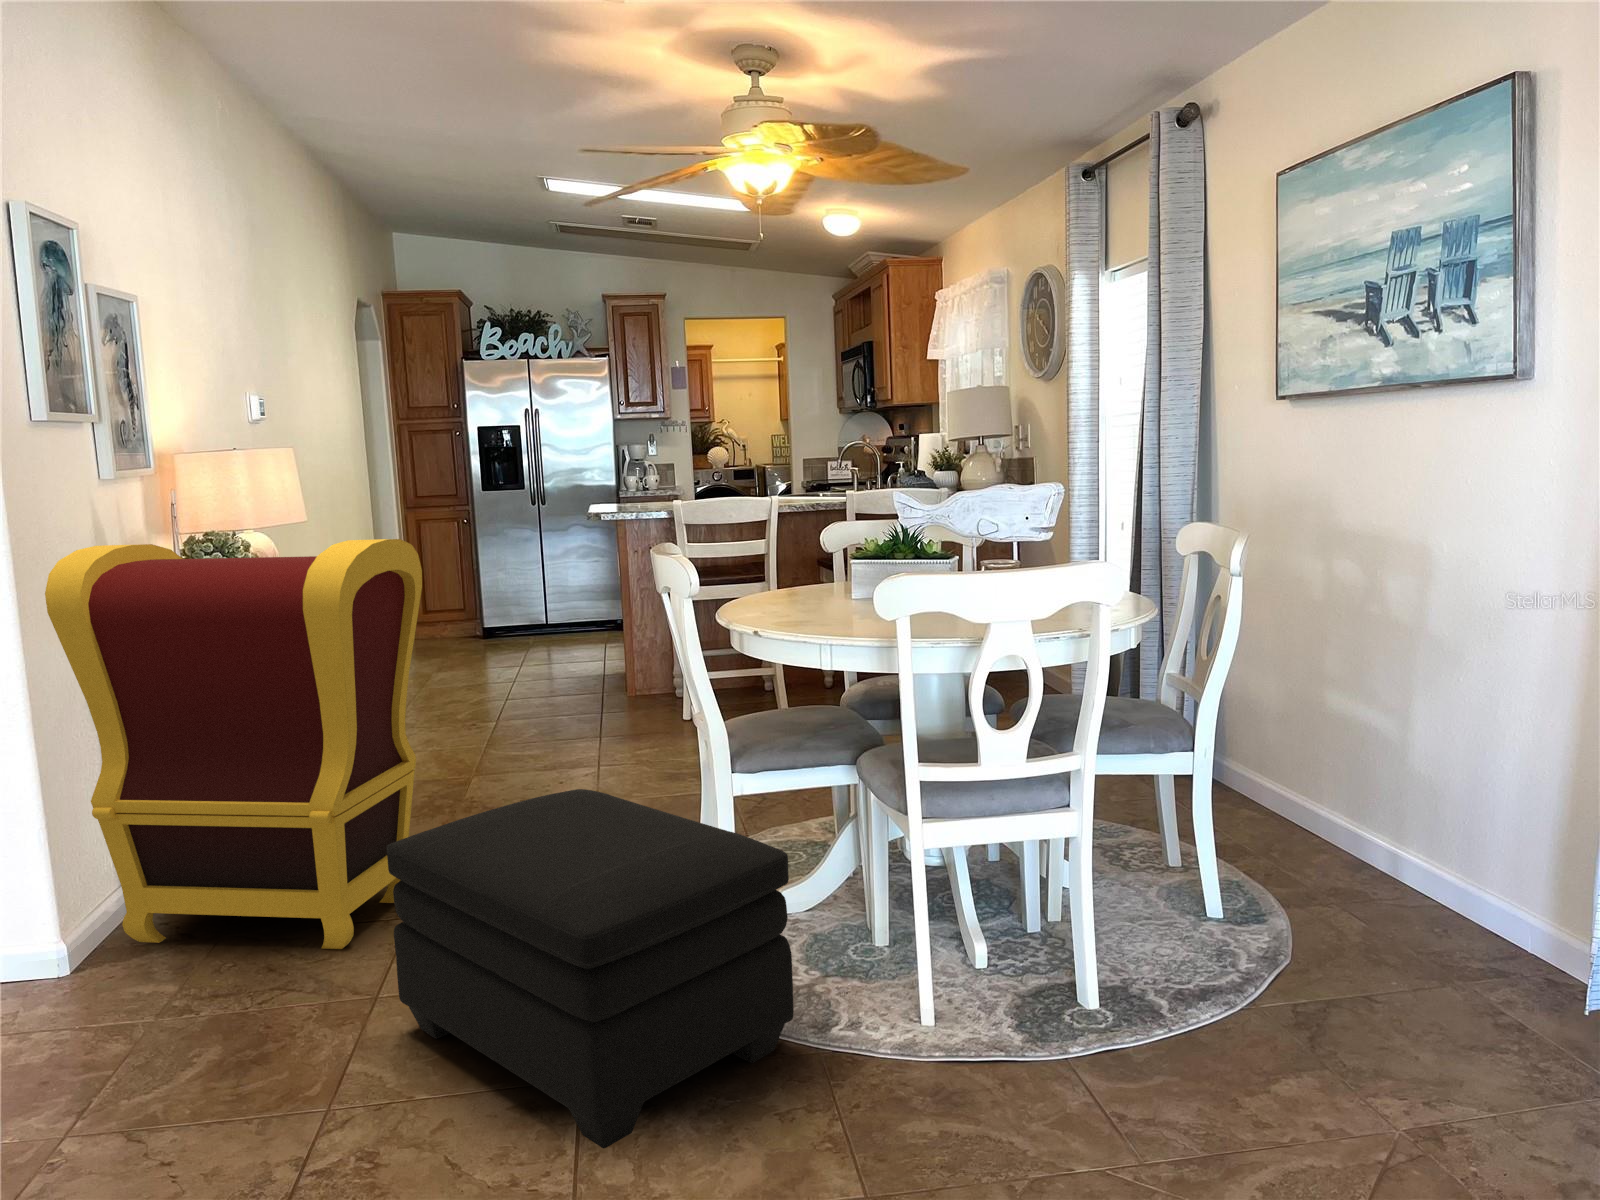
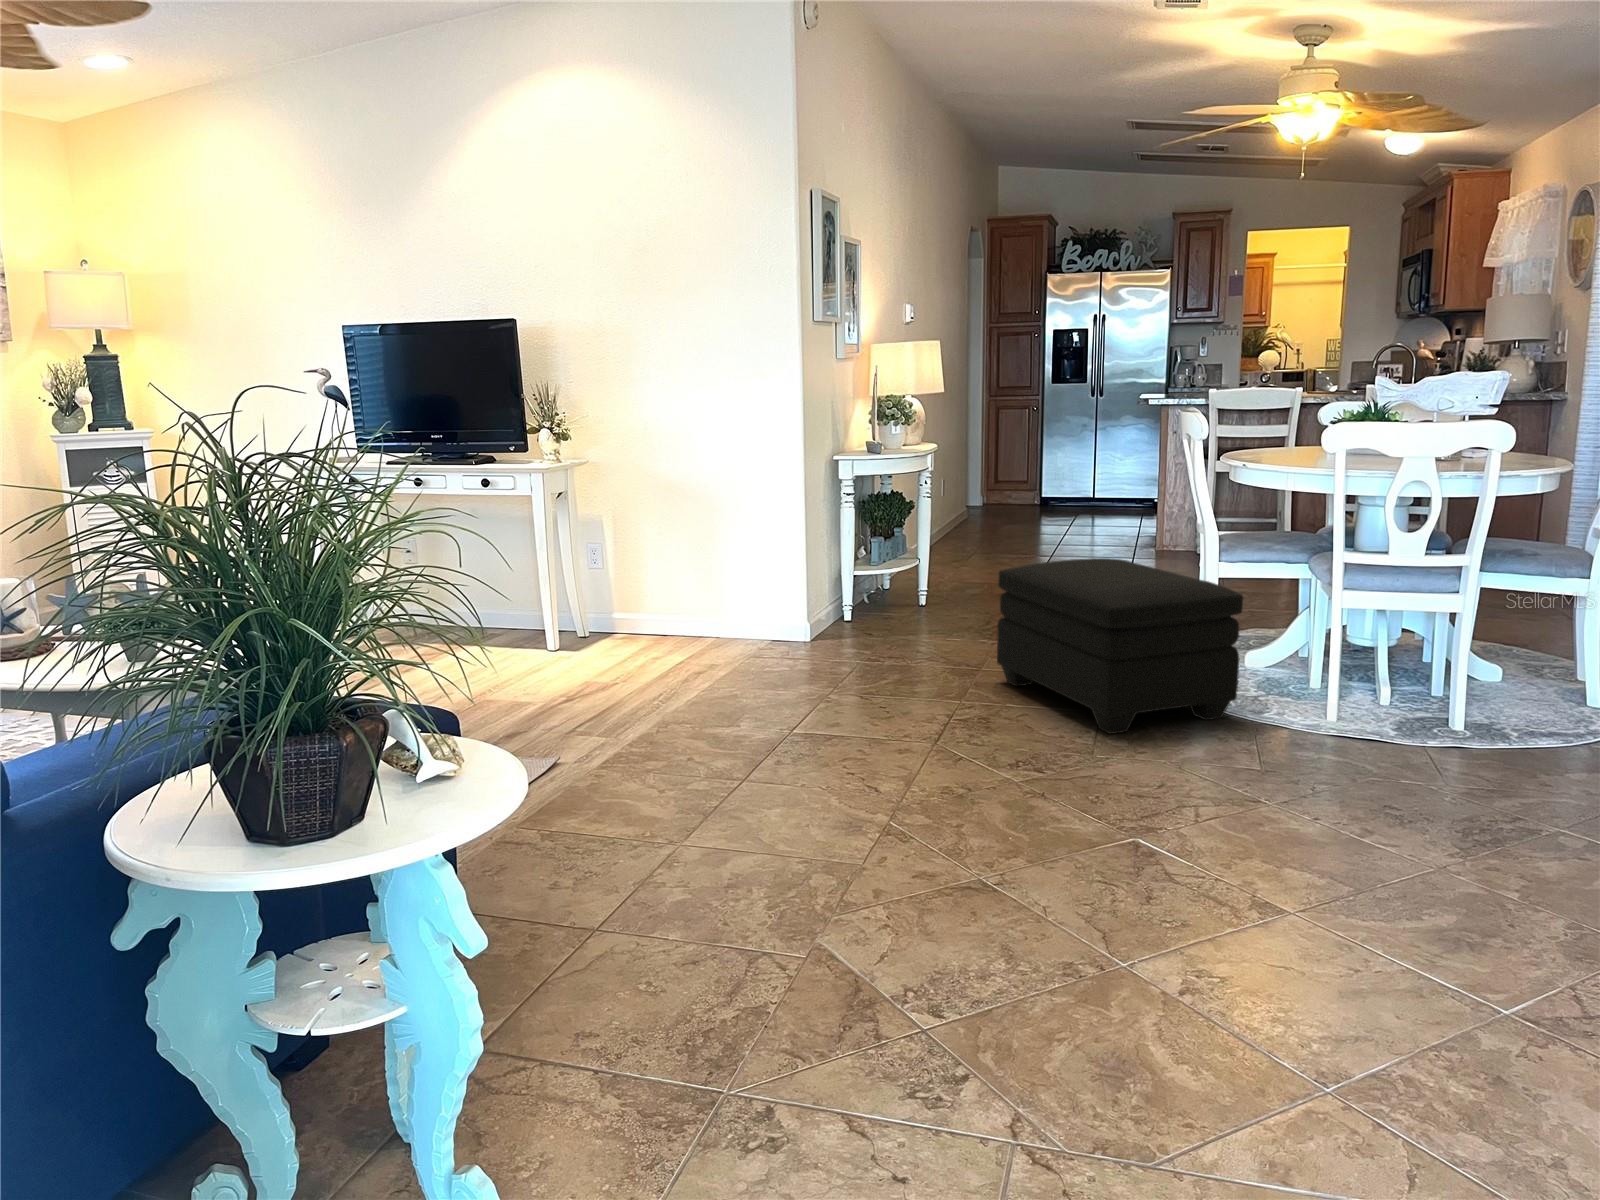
armchair: present [45,539,422,949] -> none [815,397,1024,648]

